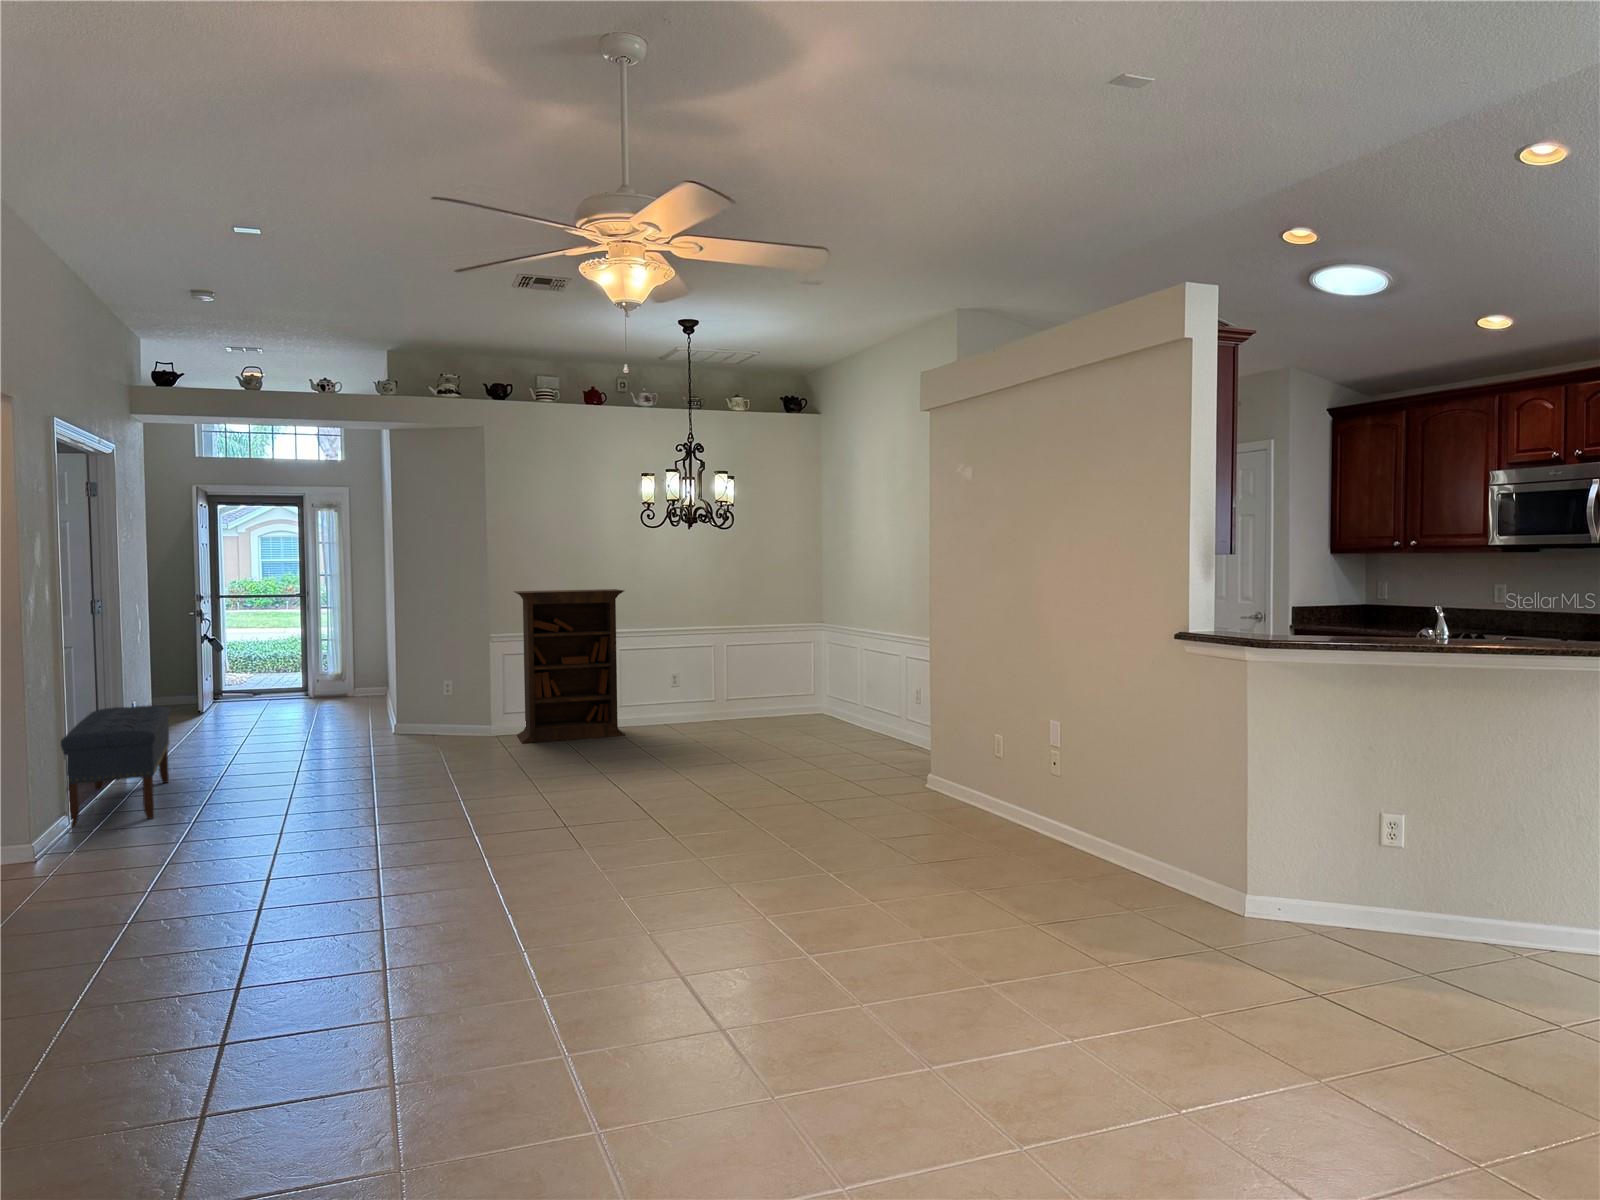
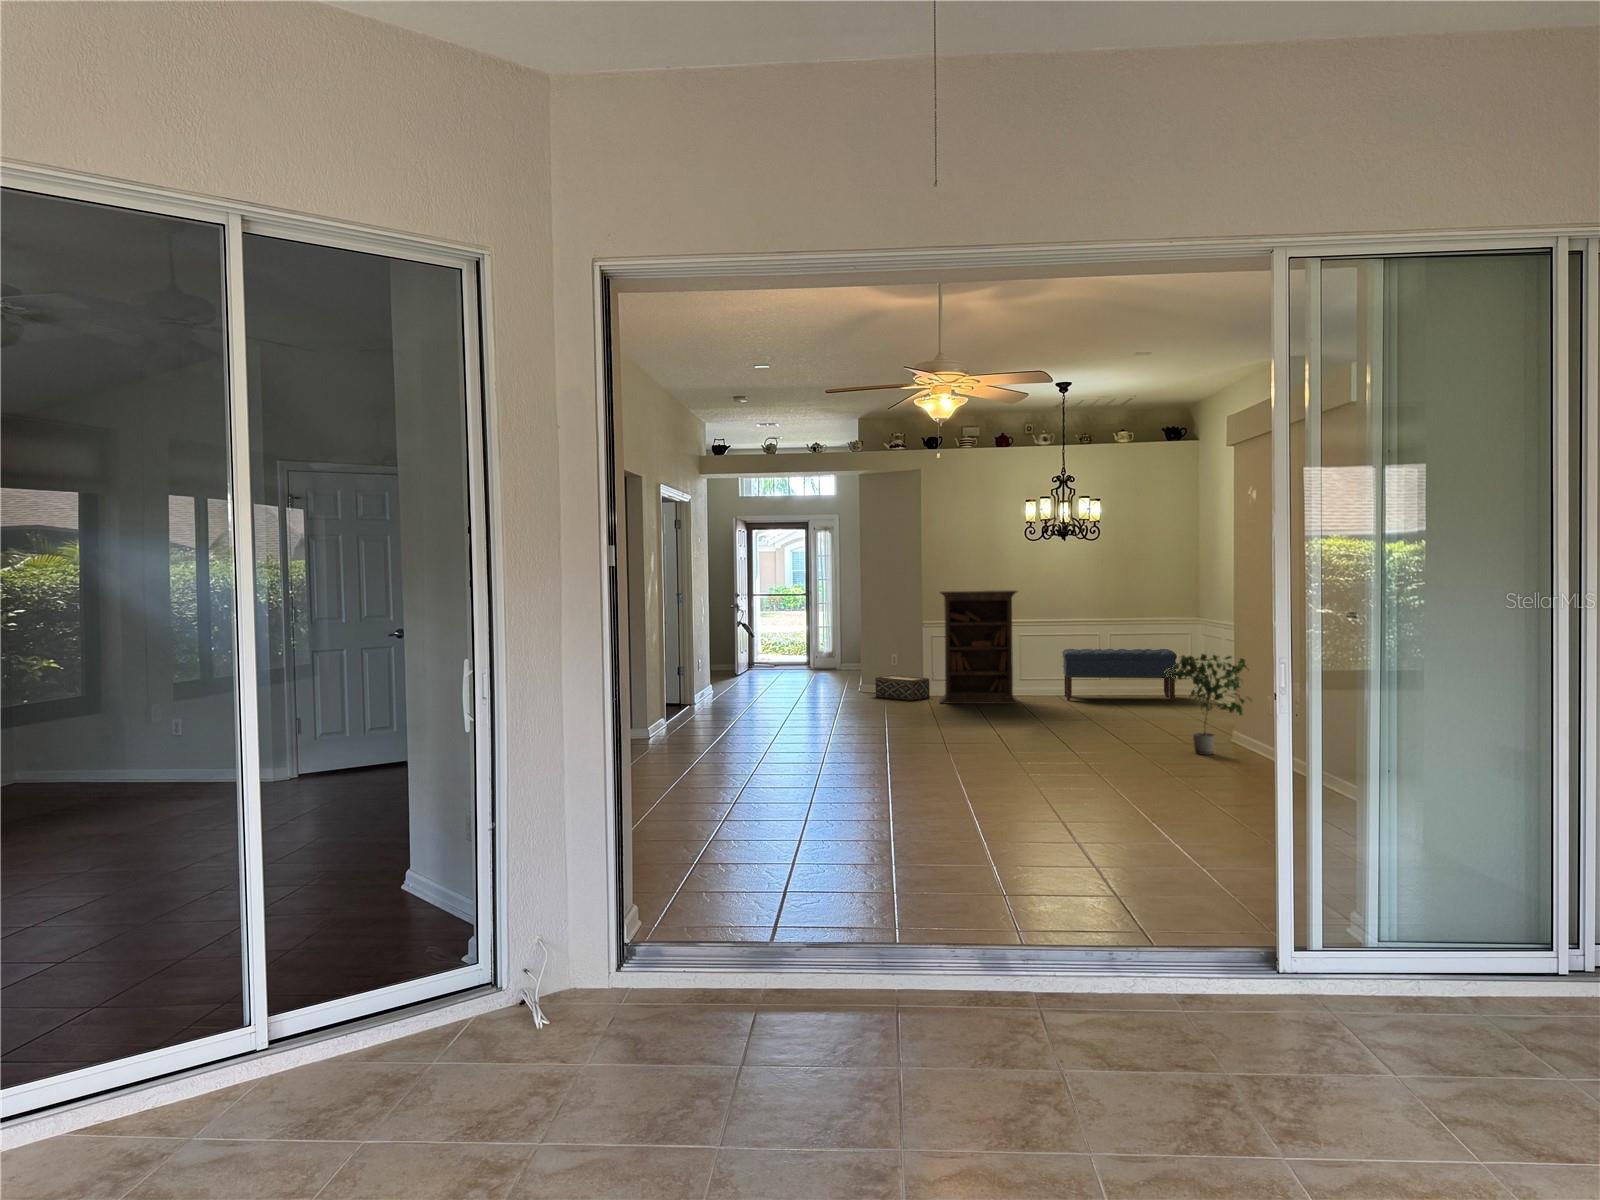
potted plant: none [861,673,968,803] -> present [1164,654,1251,755]
bench: present [61,705,170,828] -> present [1062,649,1177,701]
woven basket: none [424,706,502,740] -> present [875,675,930,700]

